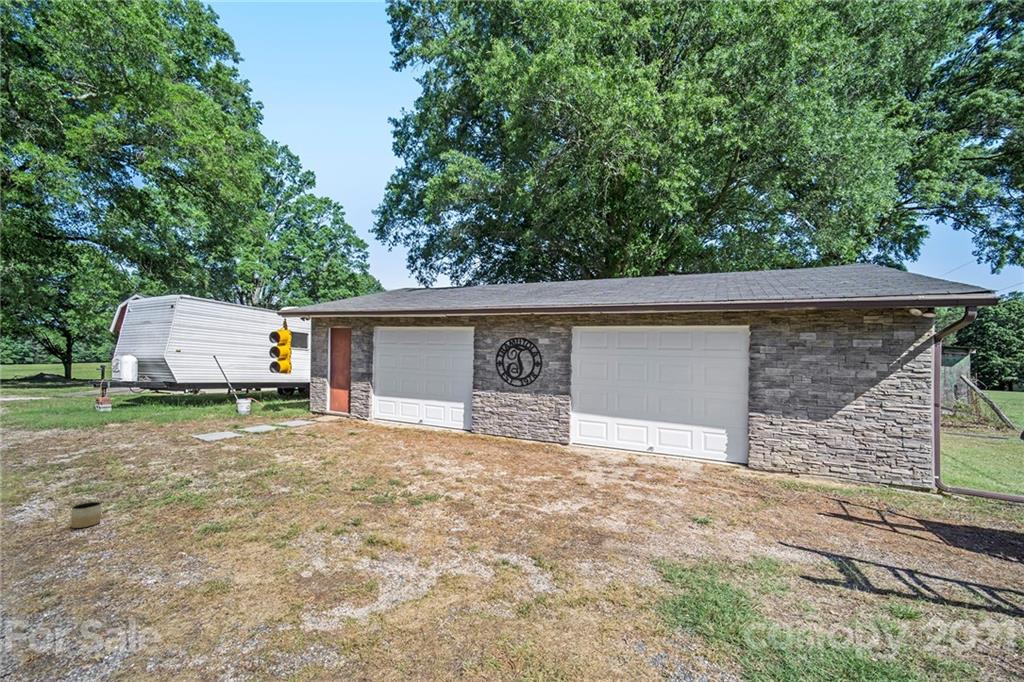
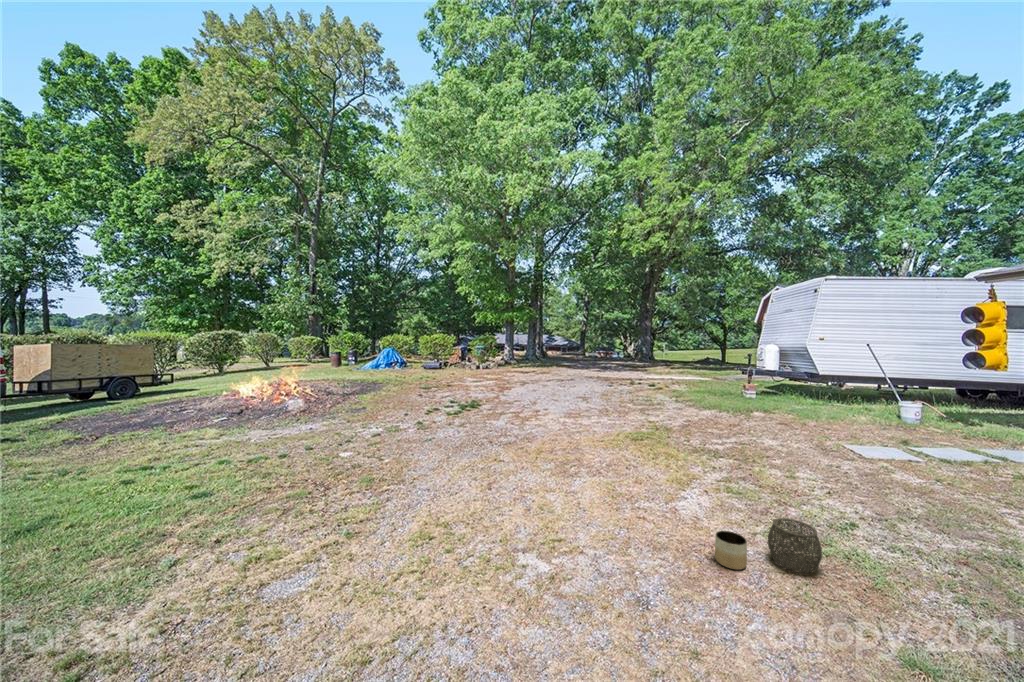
woven basket: none [118,479,159,512] -> present [768,518,822,574]

